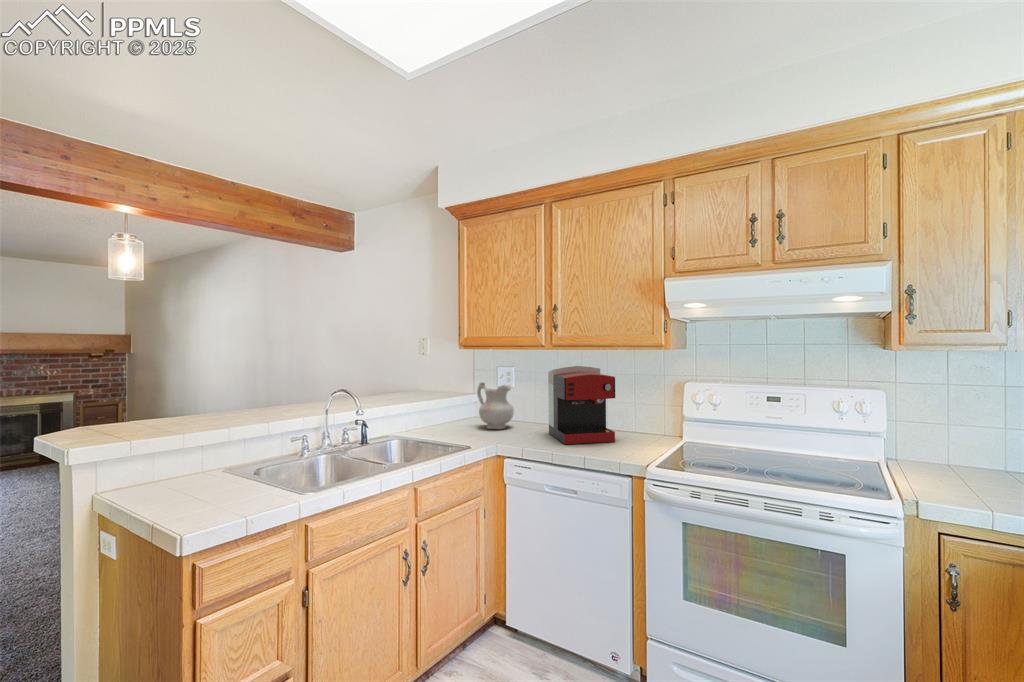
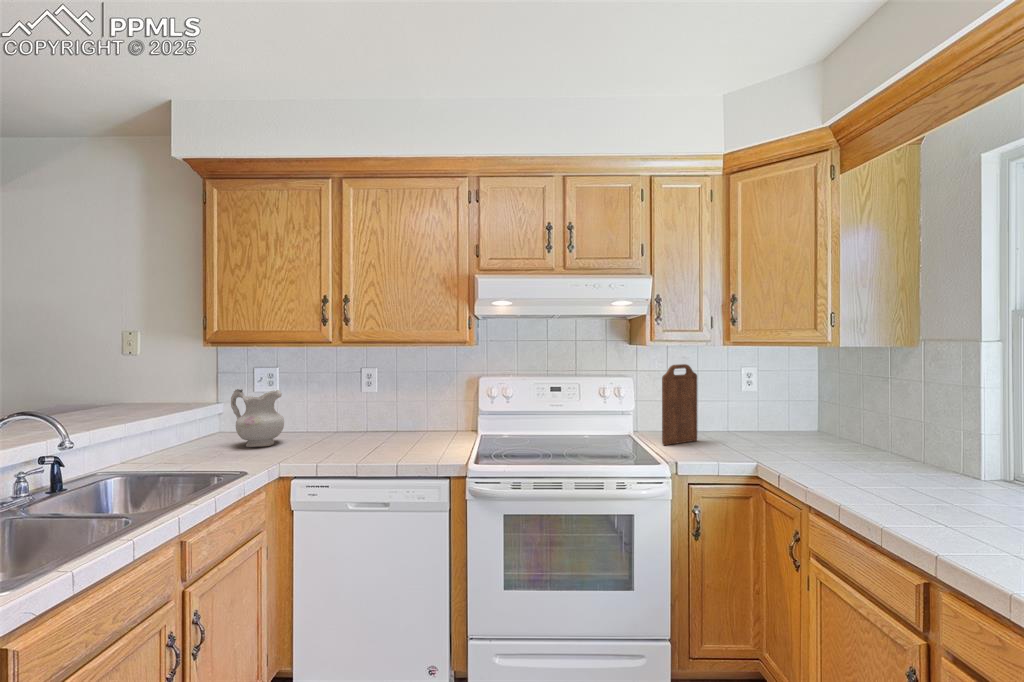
coffee maker: present [548,366,615,444] -> none [334,365,416,454]
cutting board: none [920,376,991,483] -> present [662,364,697,445]

